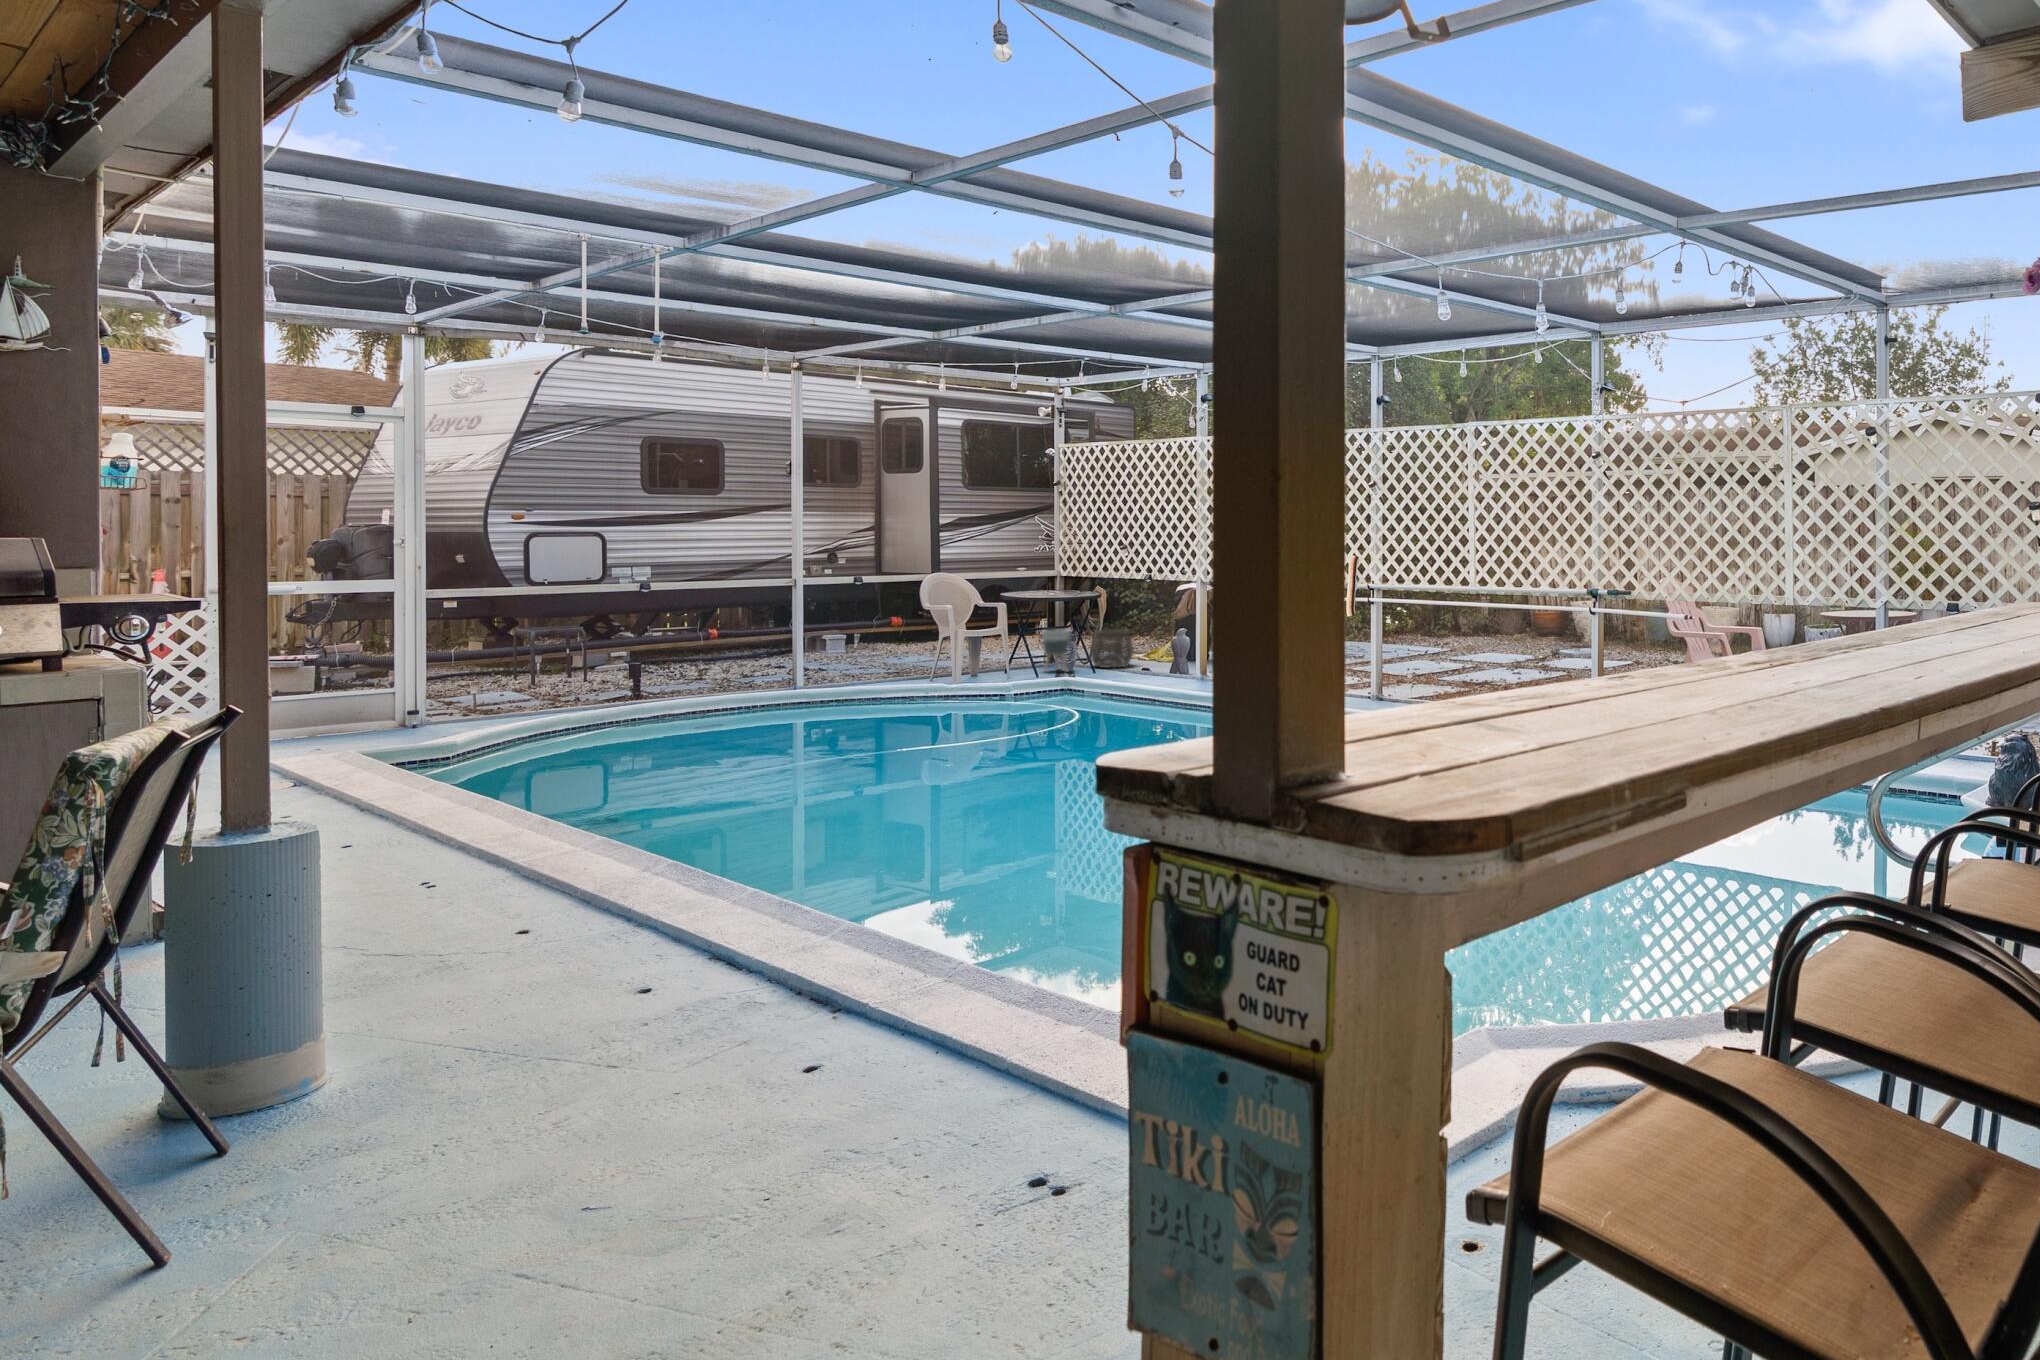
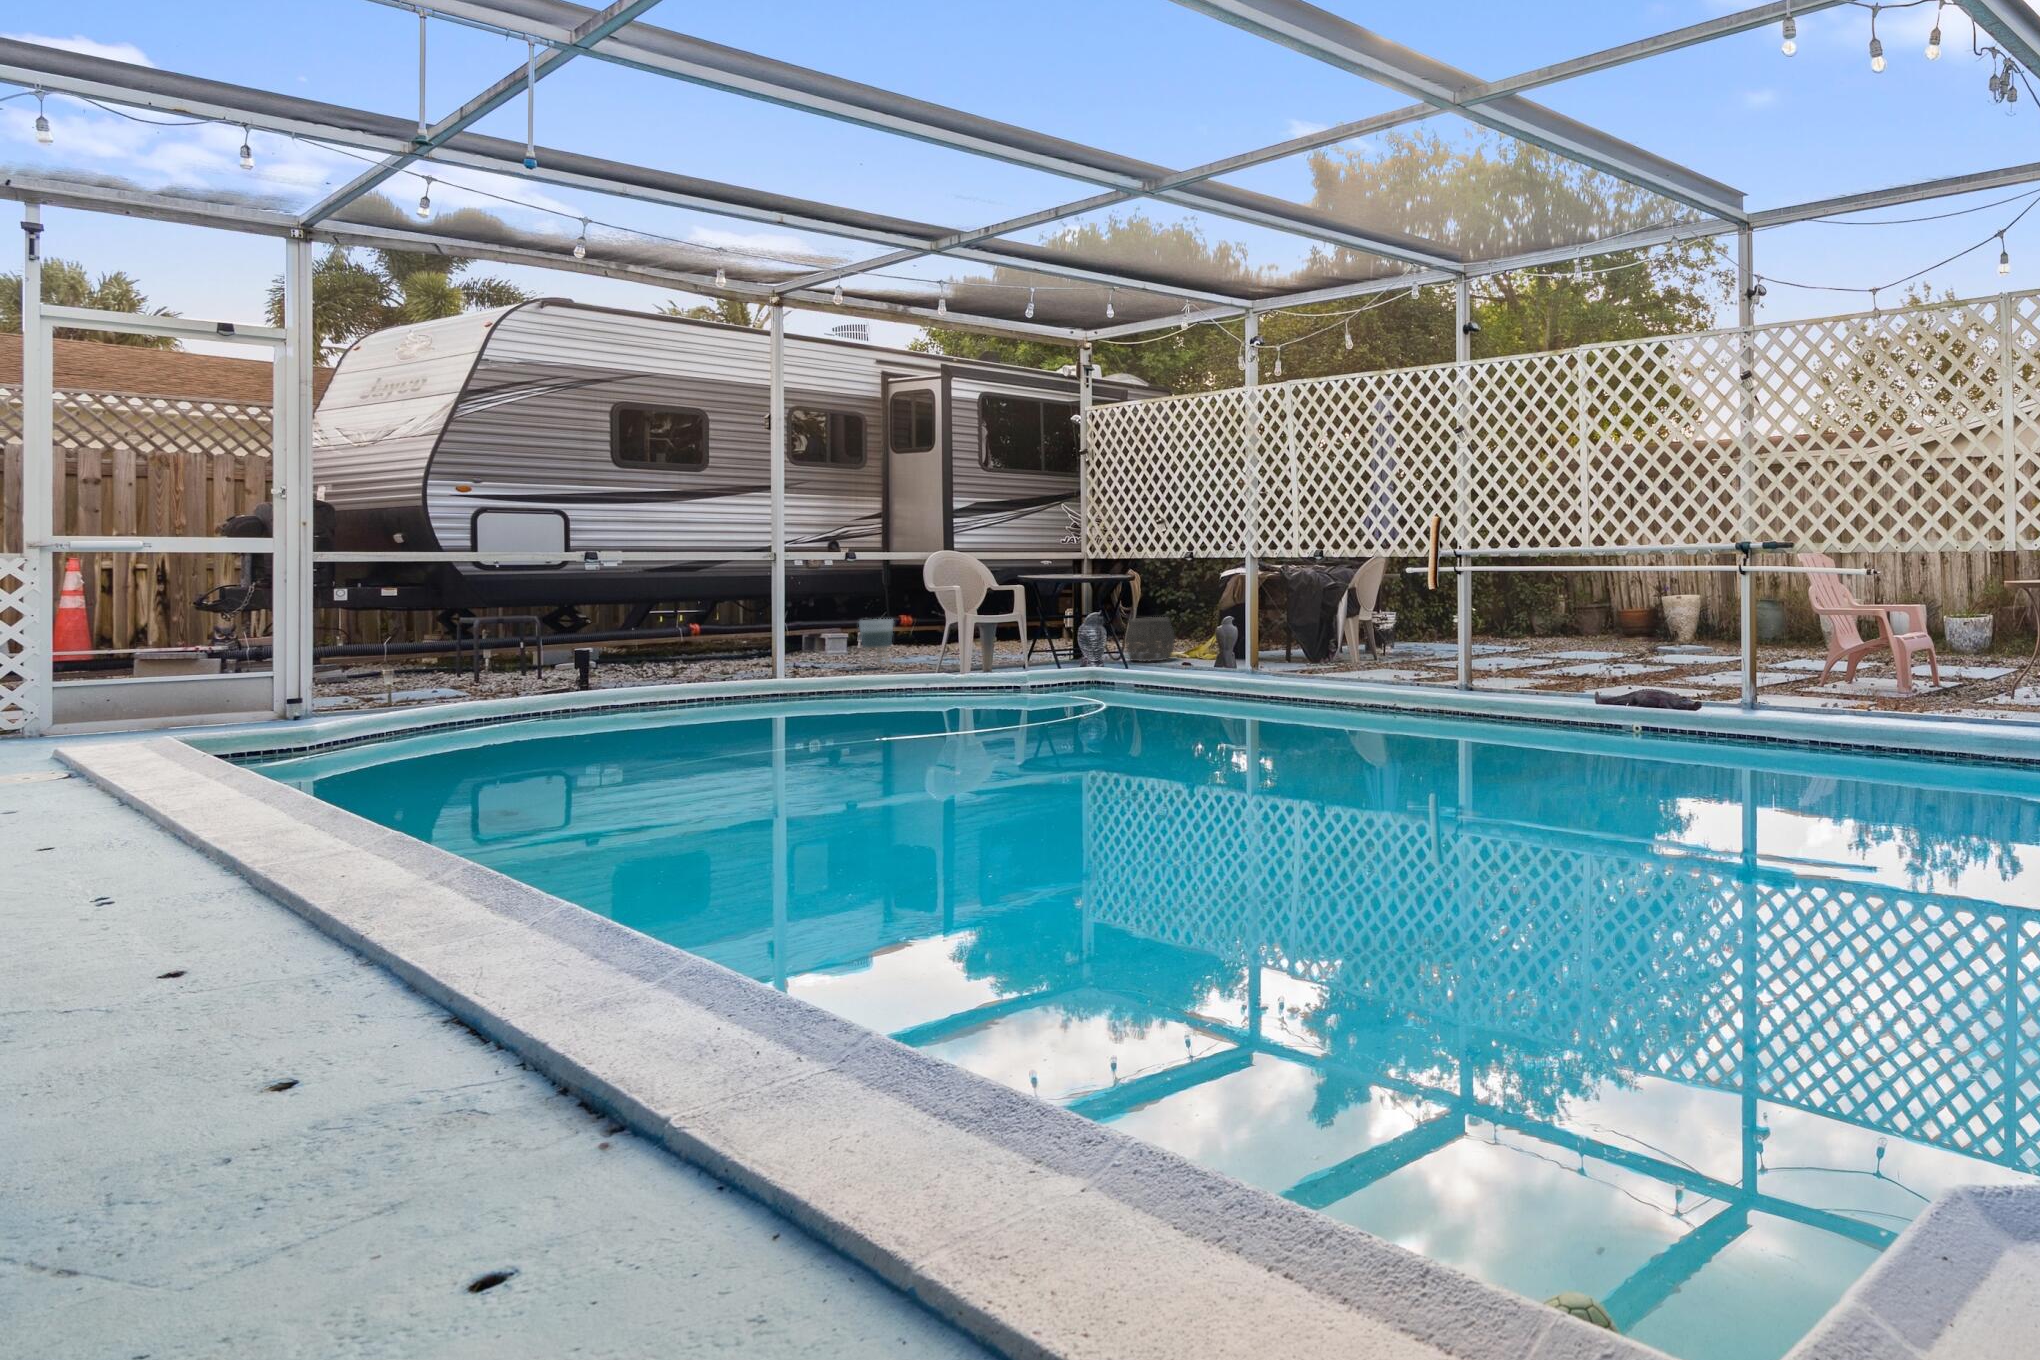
planter: present [1042,629,1070,670] -> present [859,619,894,669]

